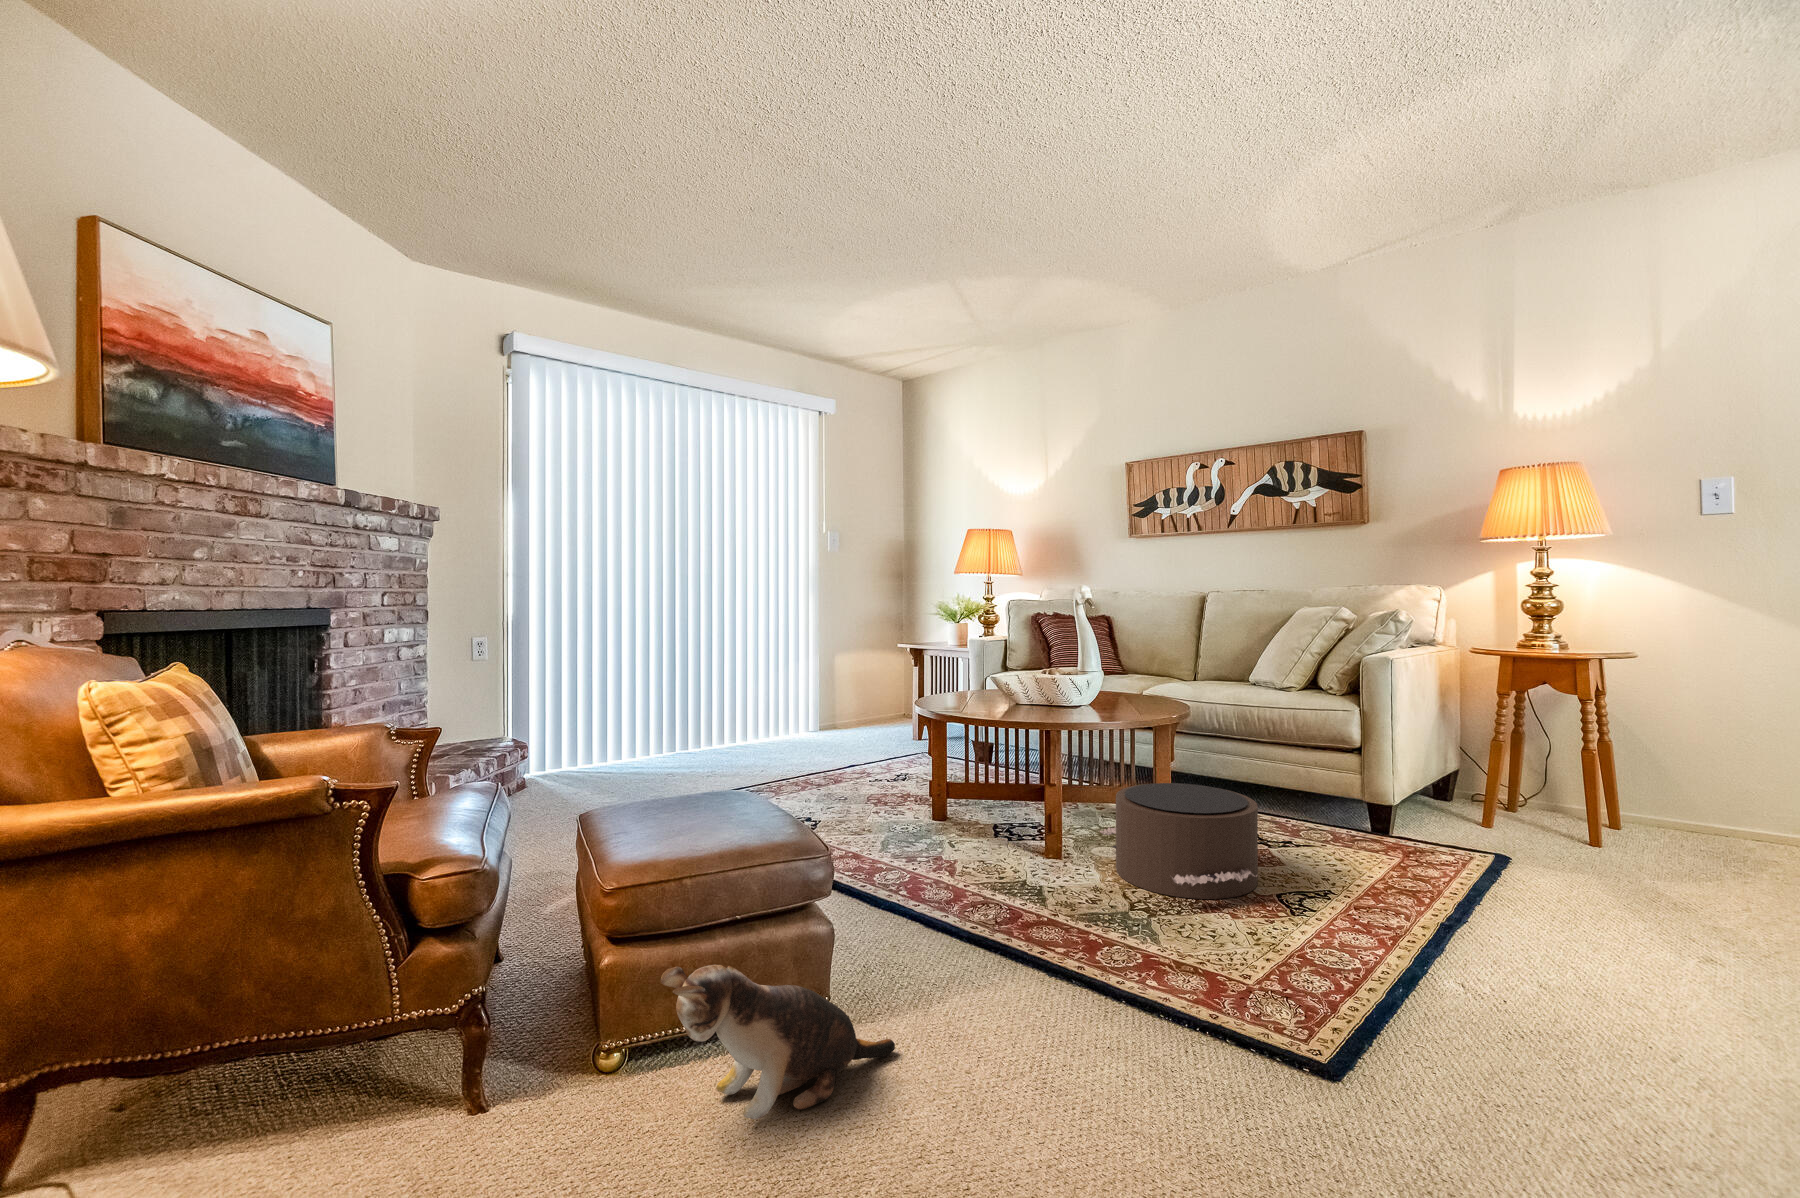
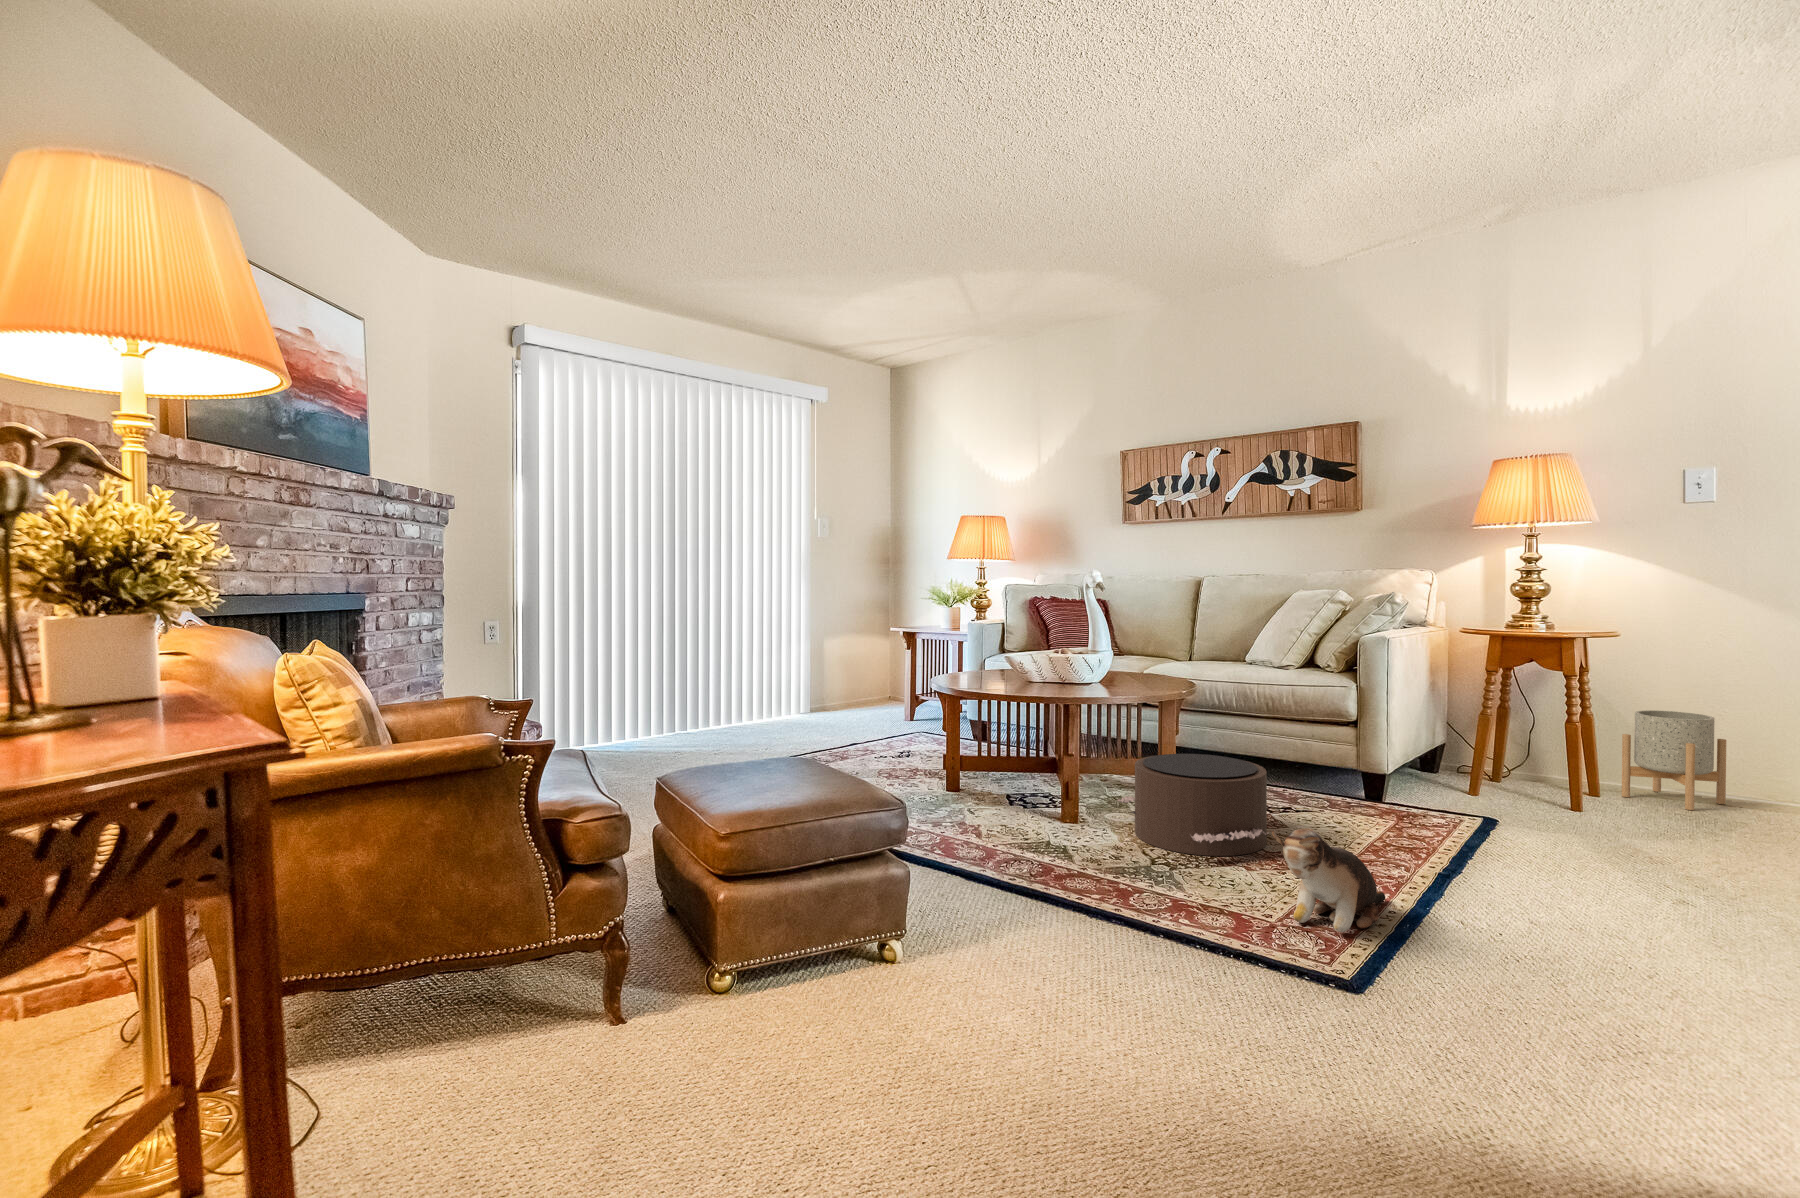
planter: none [1655,740,1774,852] -> present [1622,710,1726,810]
plush toy: present [661,965,895,1119] -> present [1272,828,1385,932]

